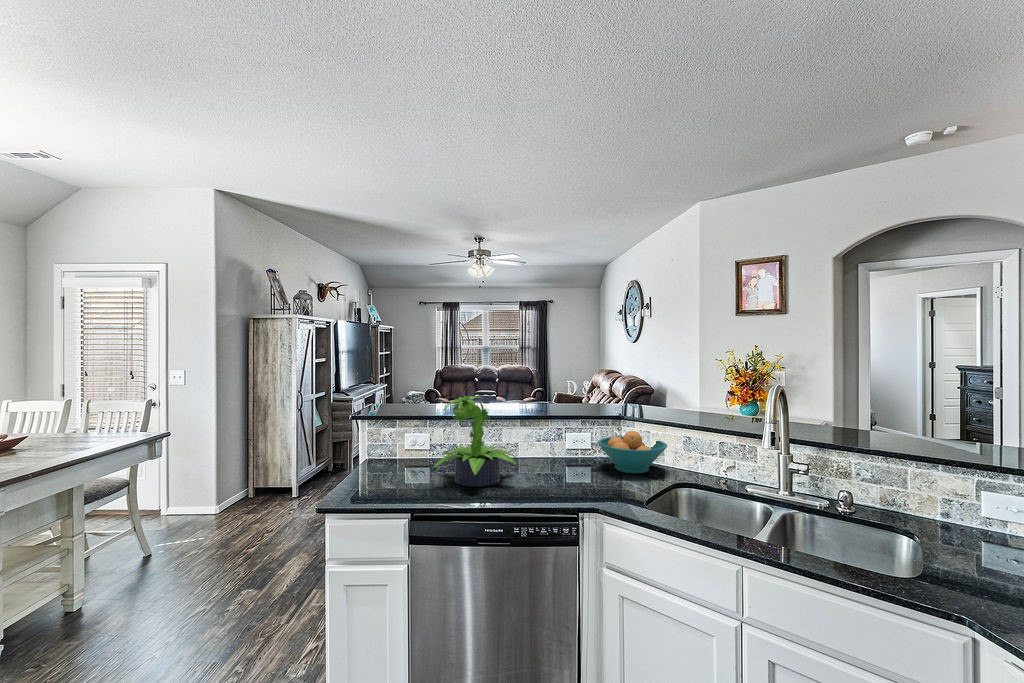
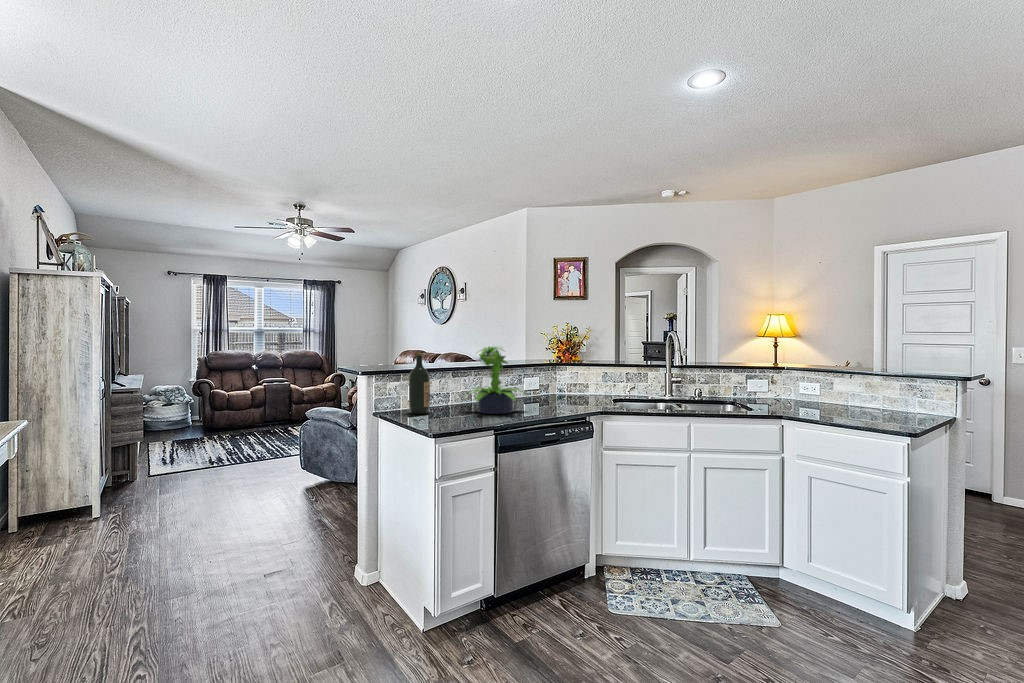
wine bottle: none [391,397,415,470] -> present [409,353,430,414]
fruit bowl: present [598,431,667,474] -> none [551,371,598,400]

